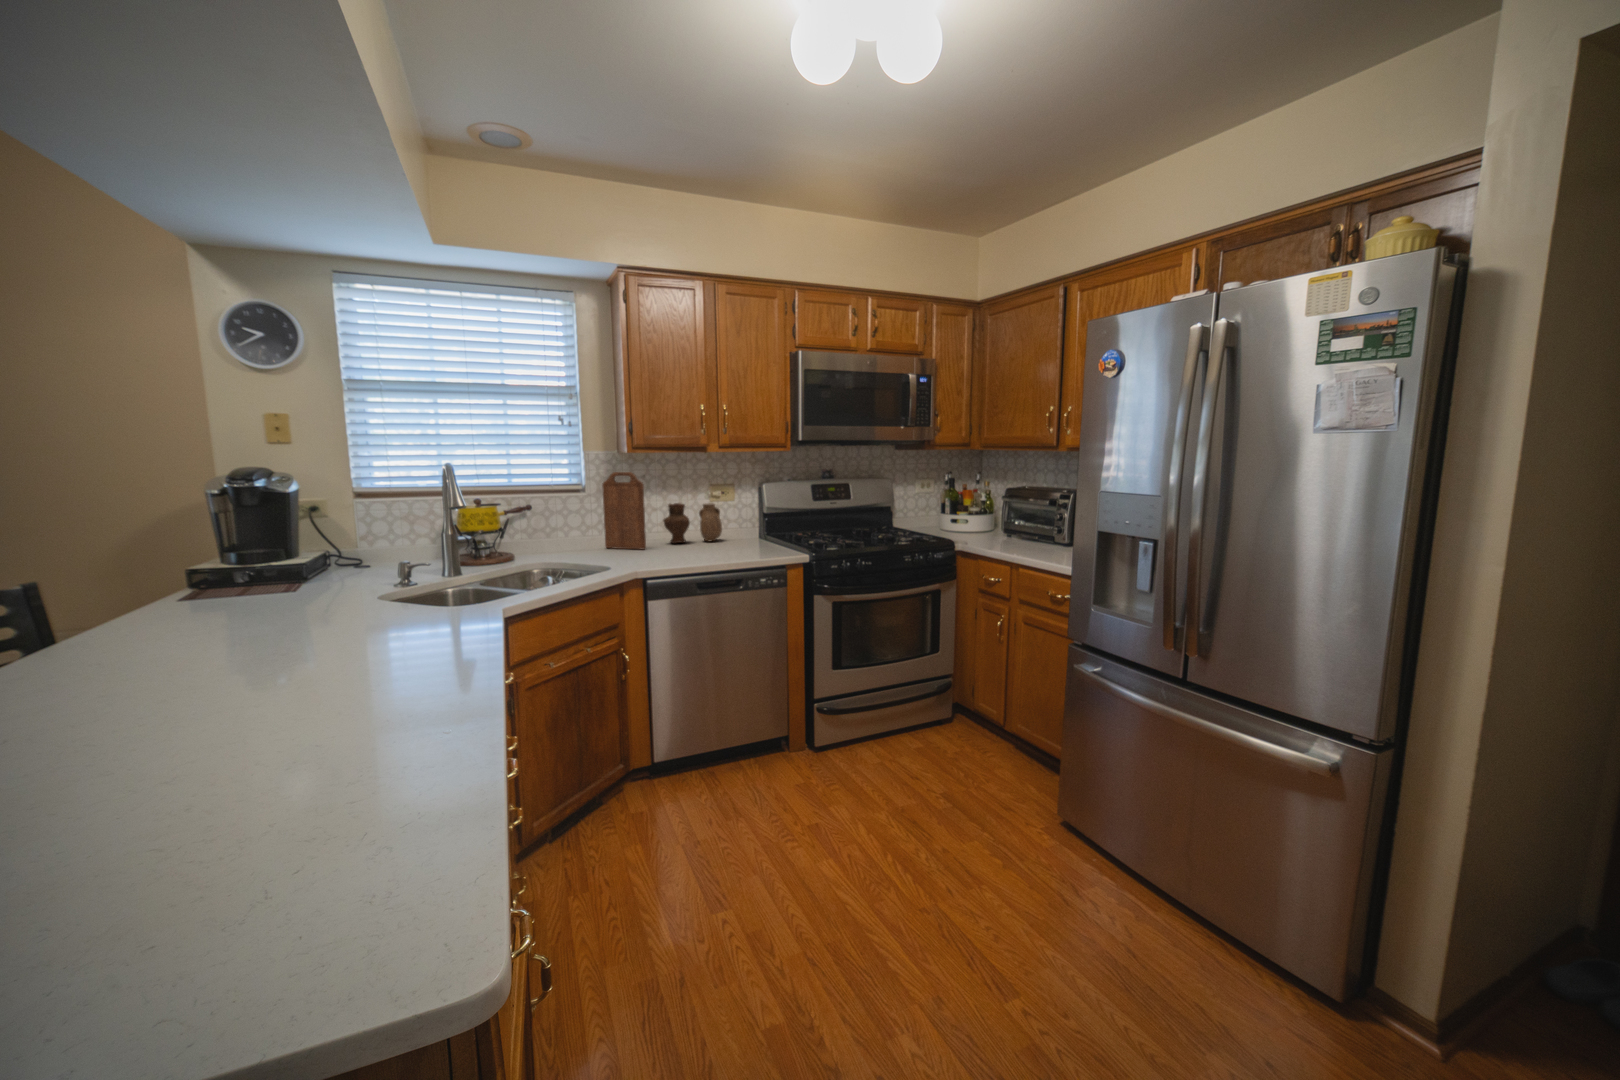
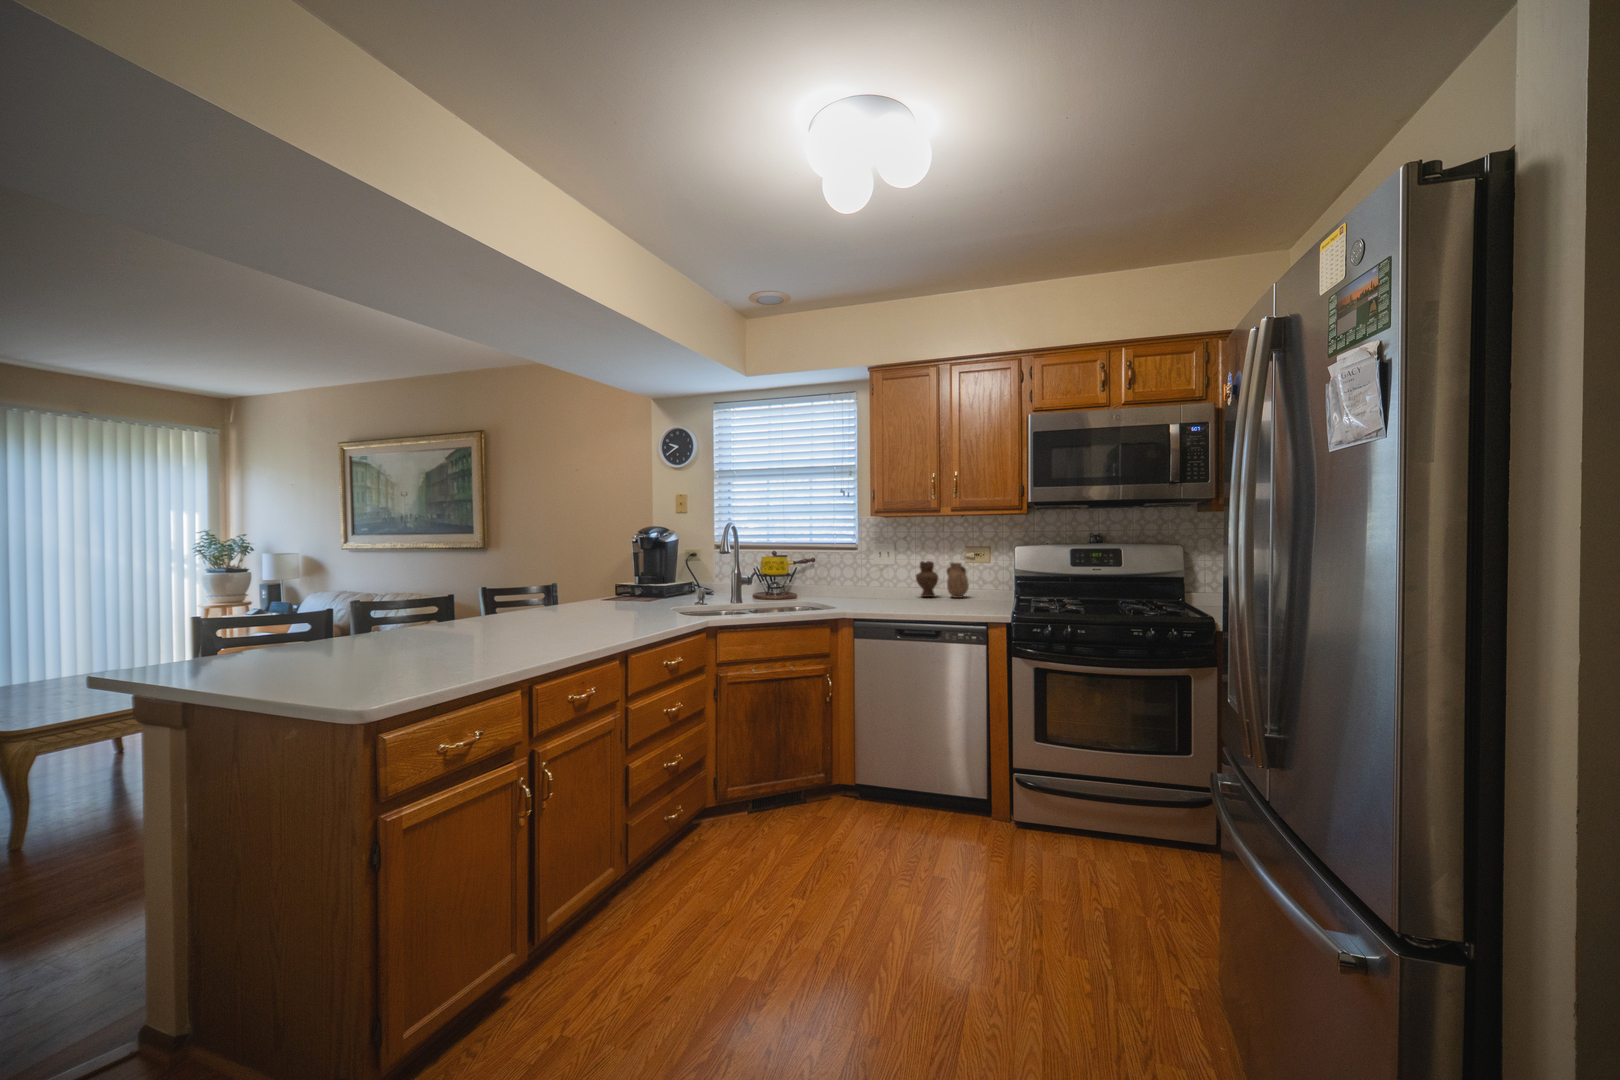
cutting board: present [602,472,646,549] -> none [867,533,893,600]

